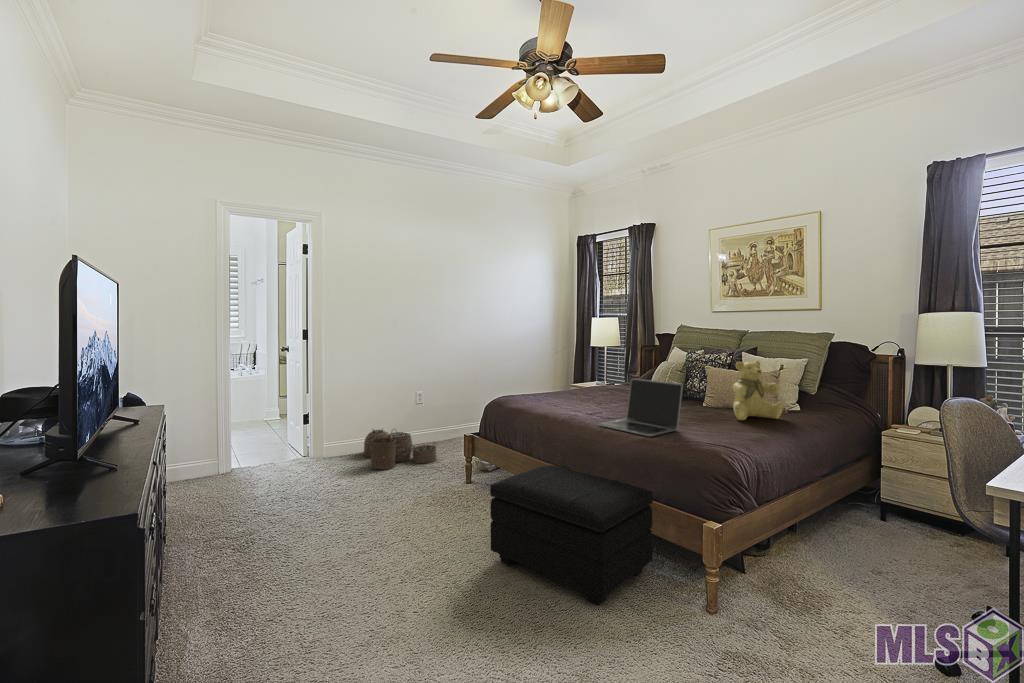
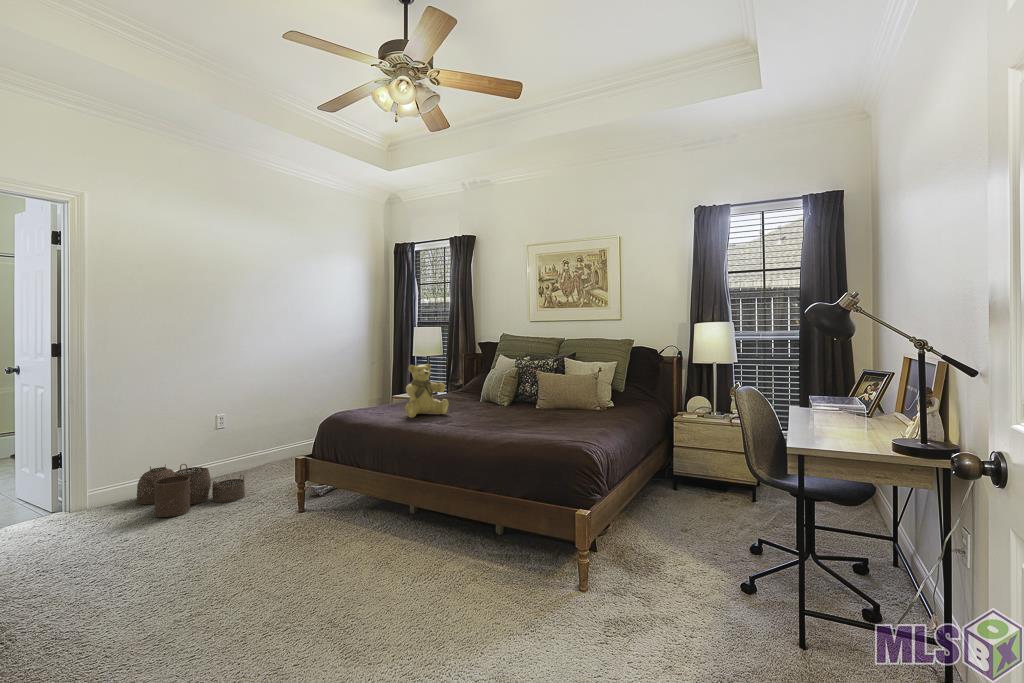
teddy bear: present [733,361,783,420] -> present [405,364,449,418]
laptop: present [599,378,683,437] -> none [459,384,537,439]
footstool: present [490,465,653,605] -> none [357,481,525,613]

